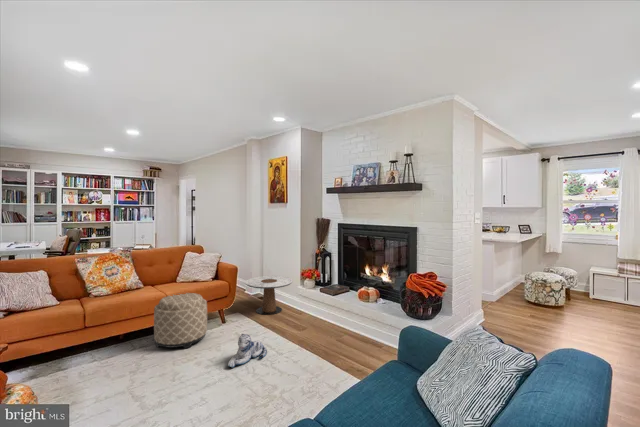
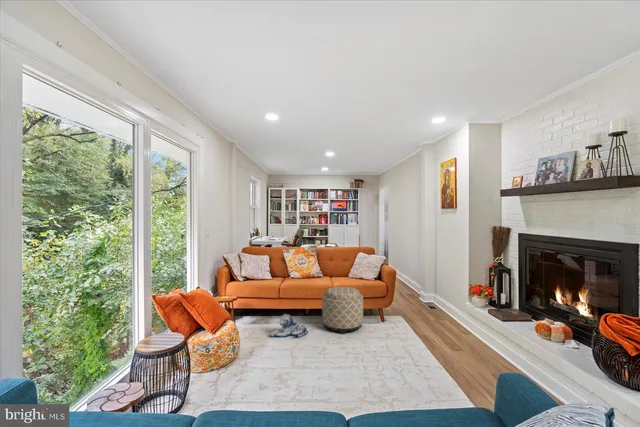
side table: present [245,276,293,315] -> none [407,284,458,325]
plush toy: present [228,334,267,367] -> present [270,314,308,337]

